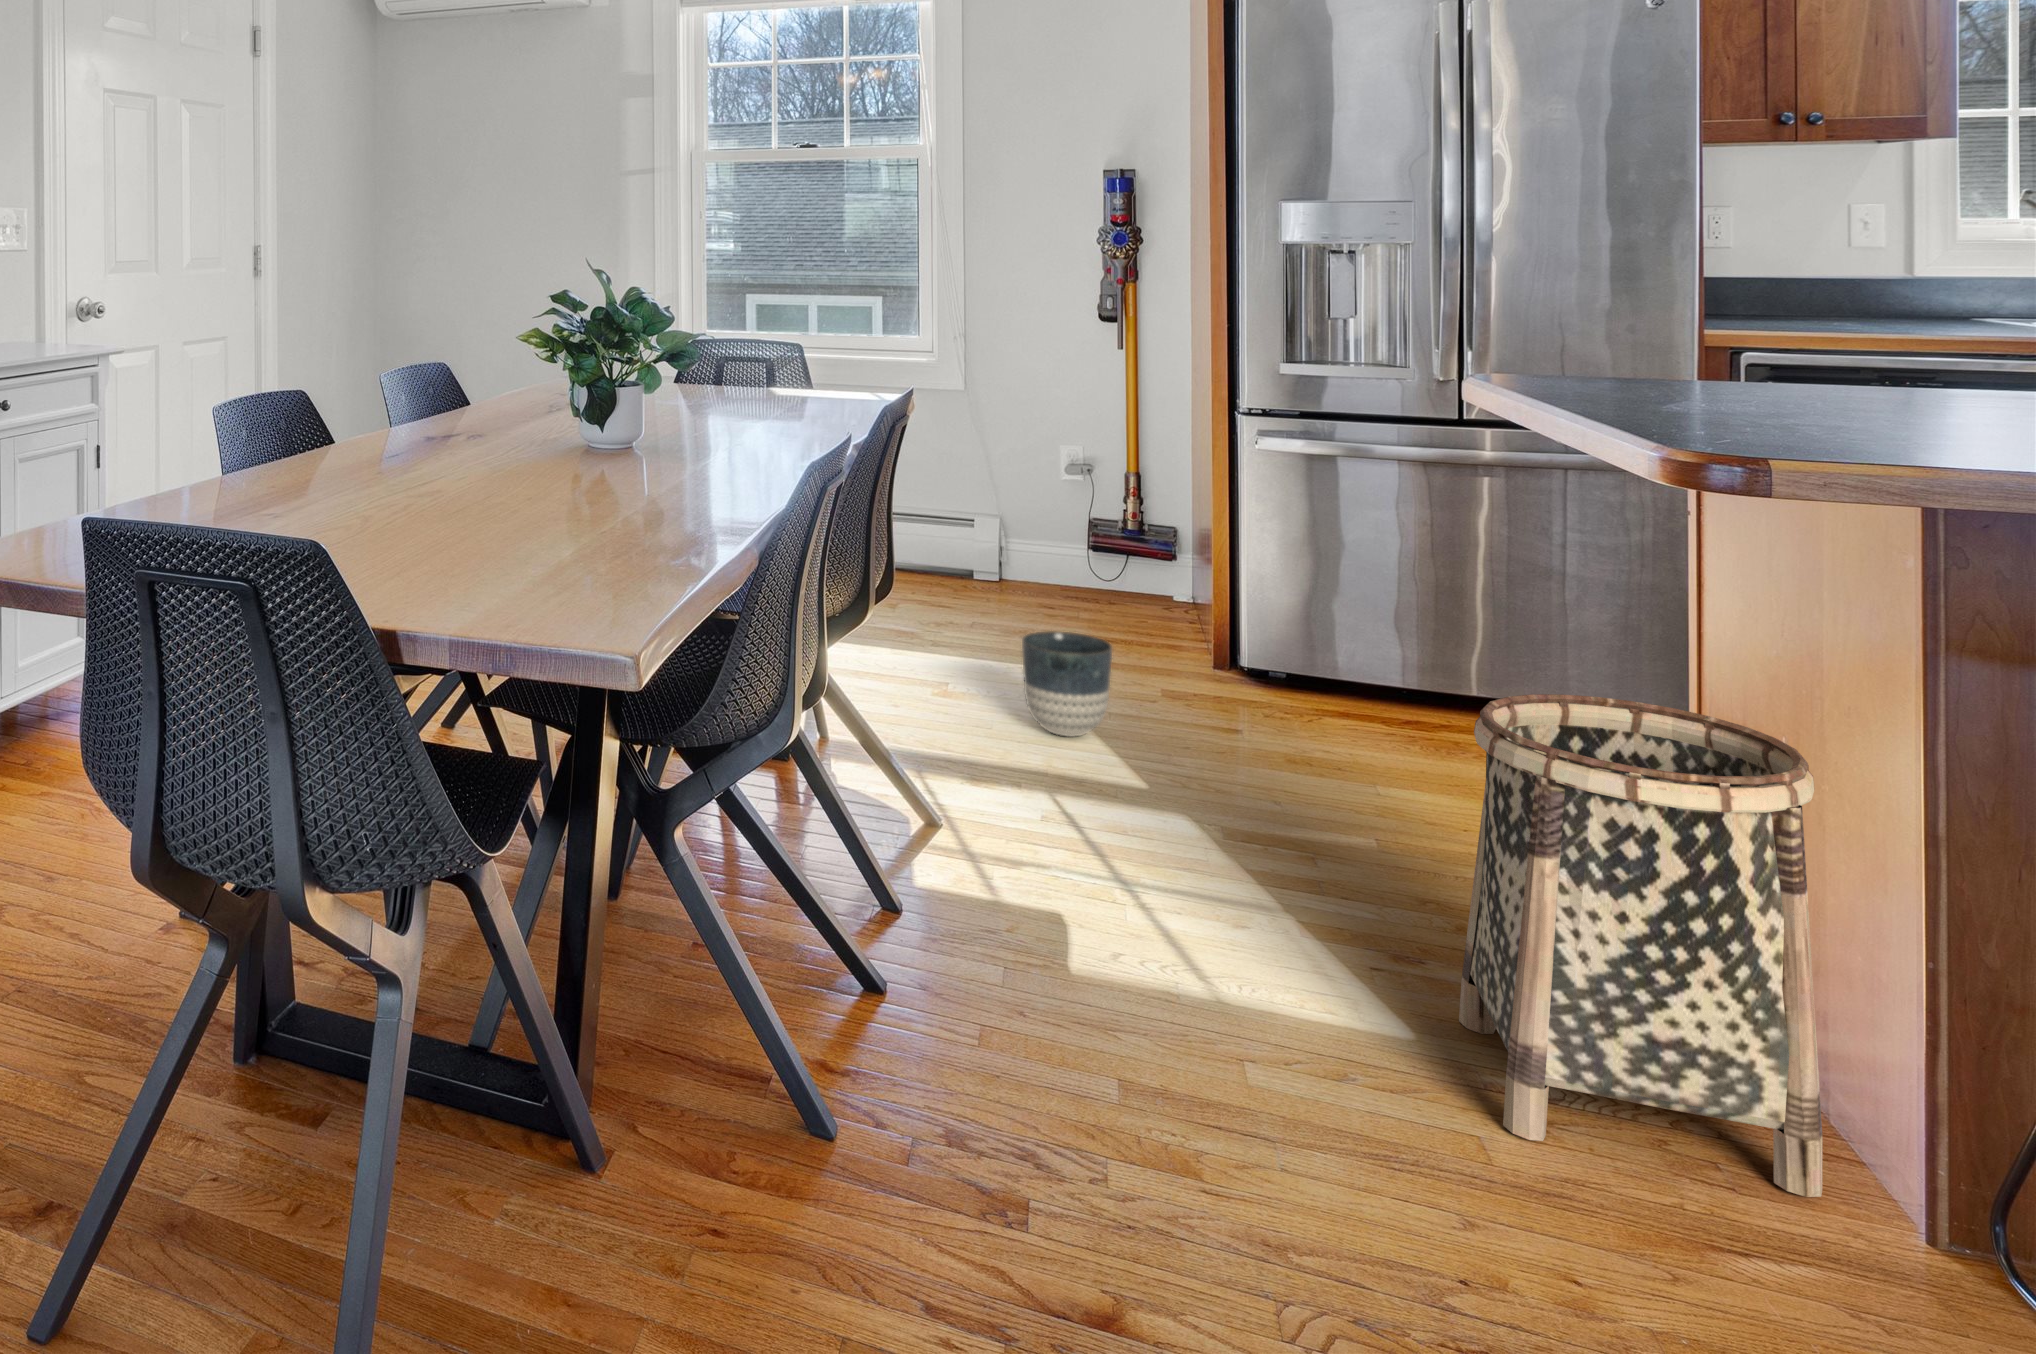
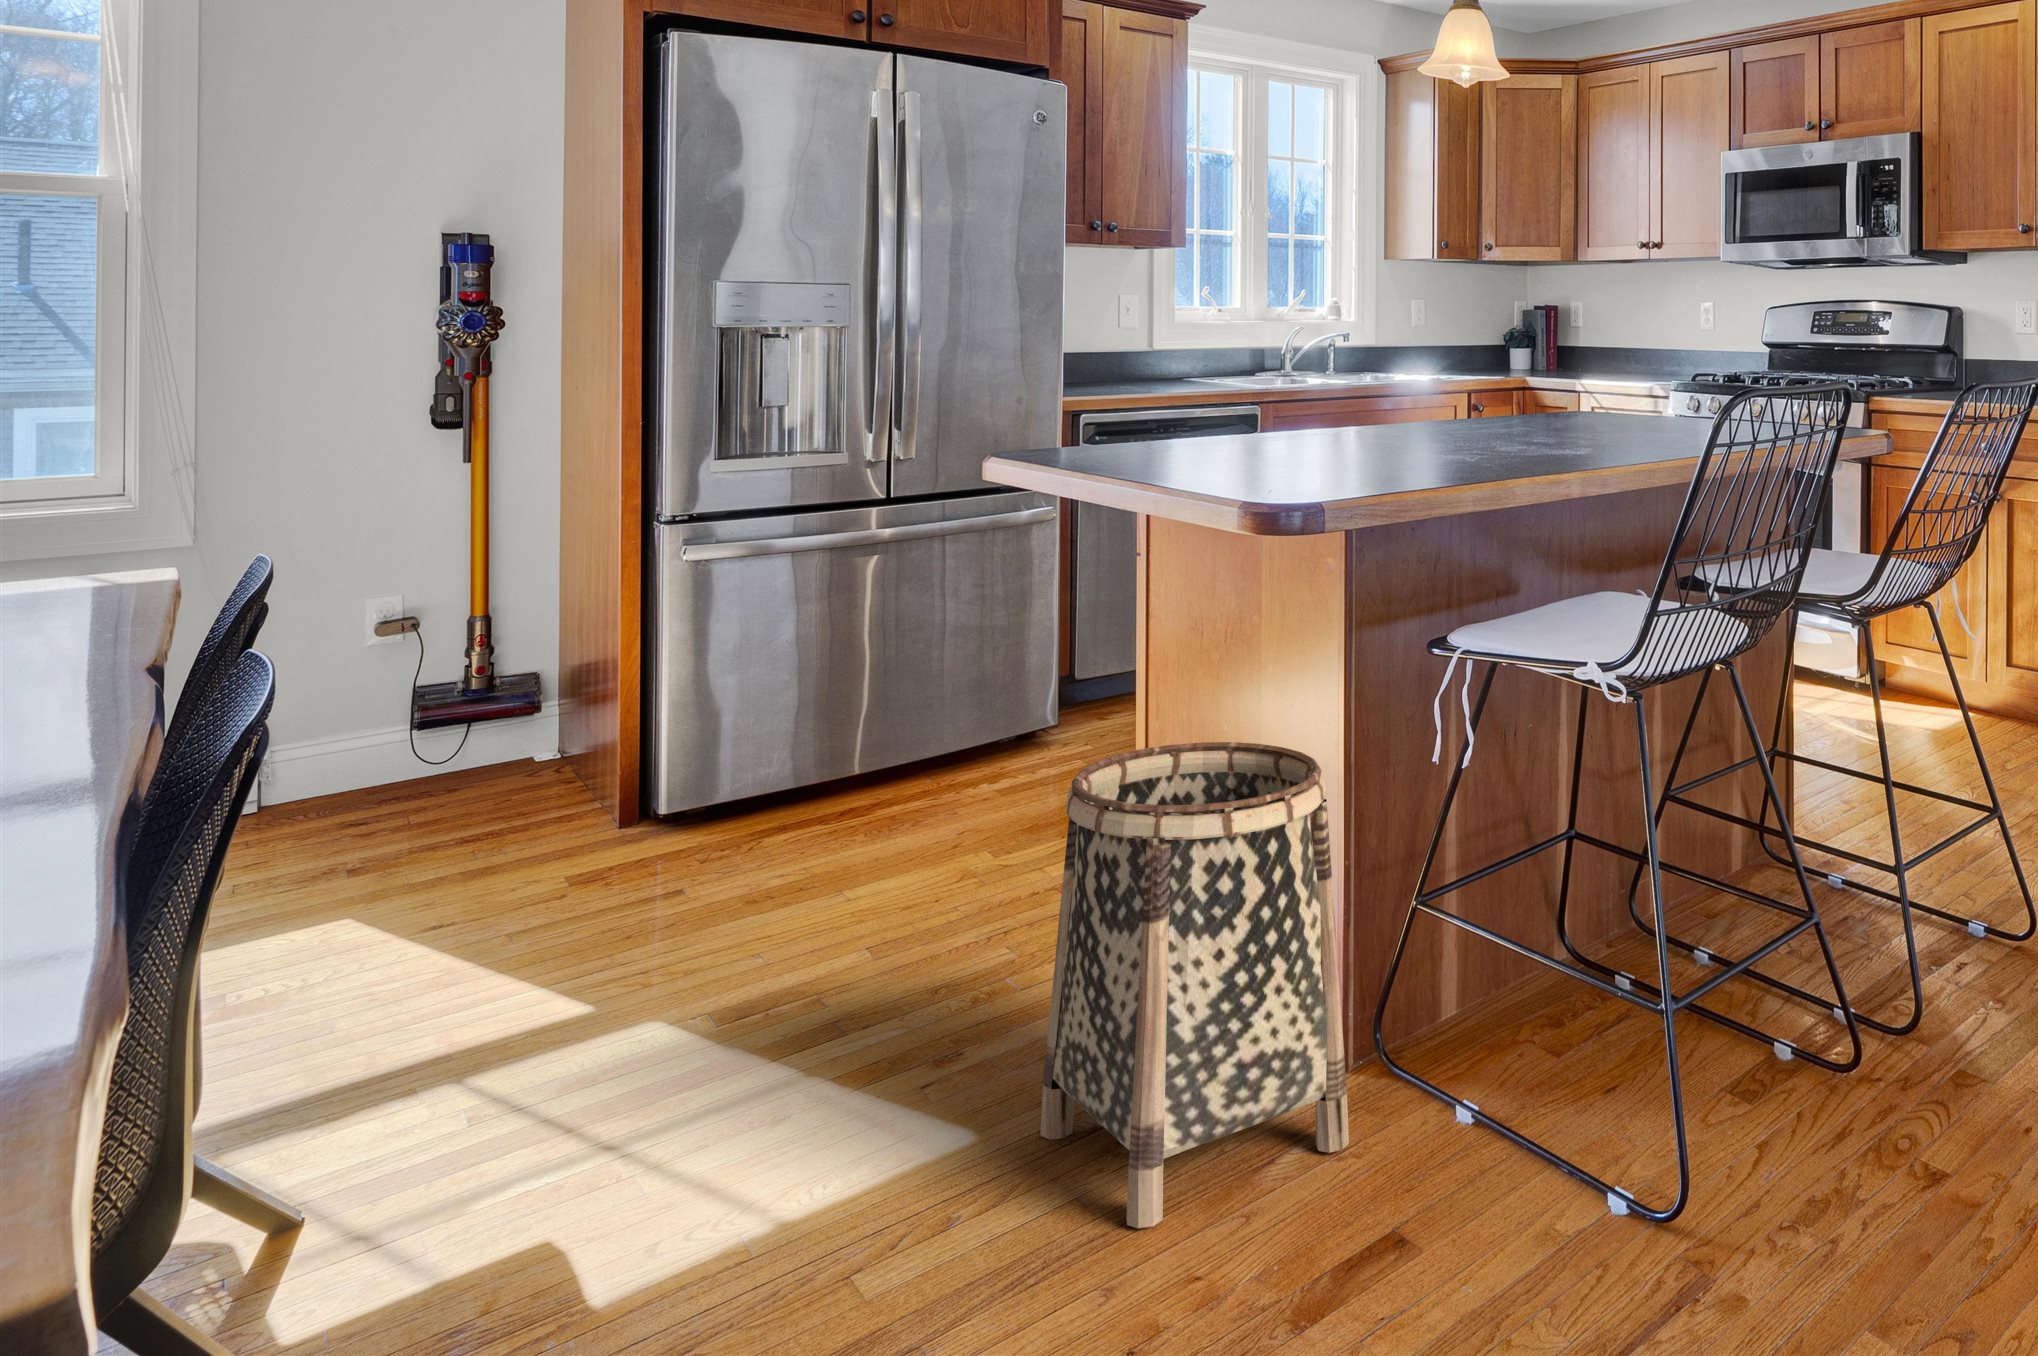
planter: present [1022,631,1112,737] -> none [380,838,525,992]

